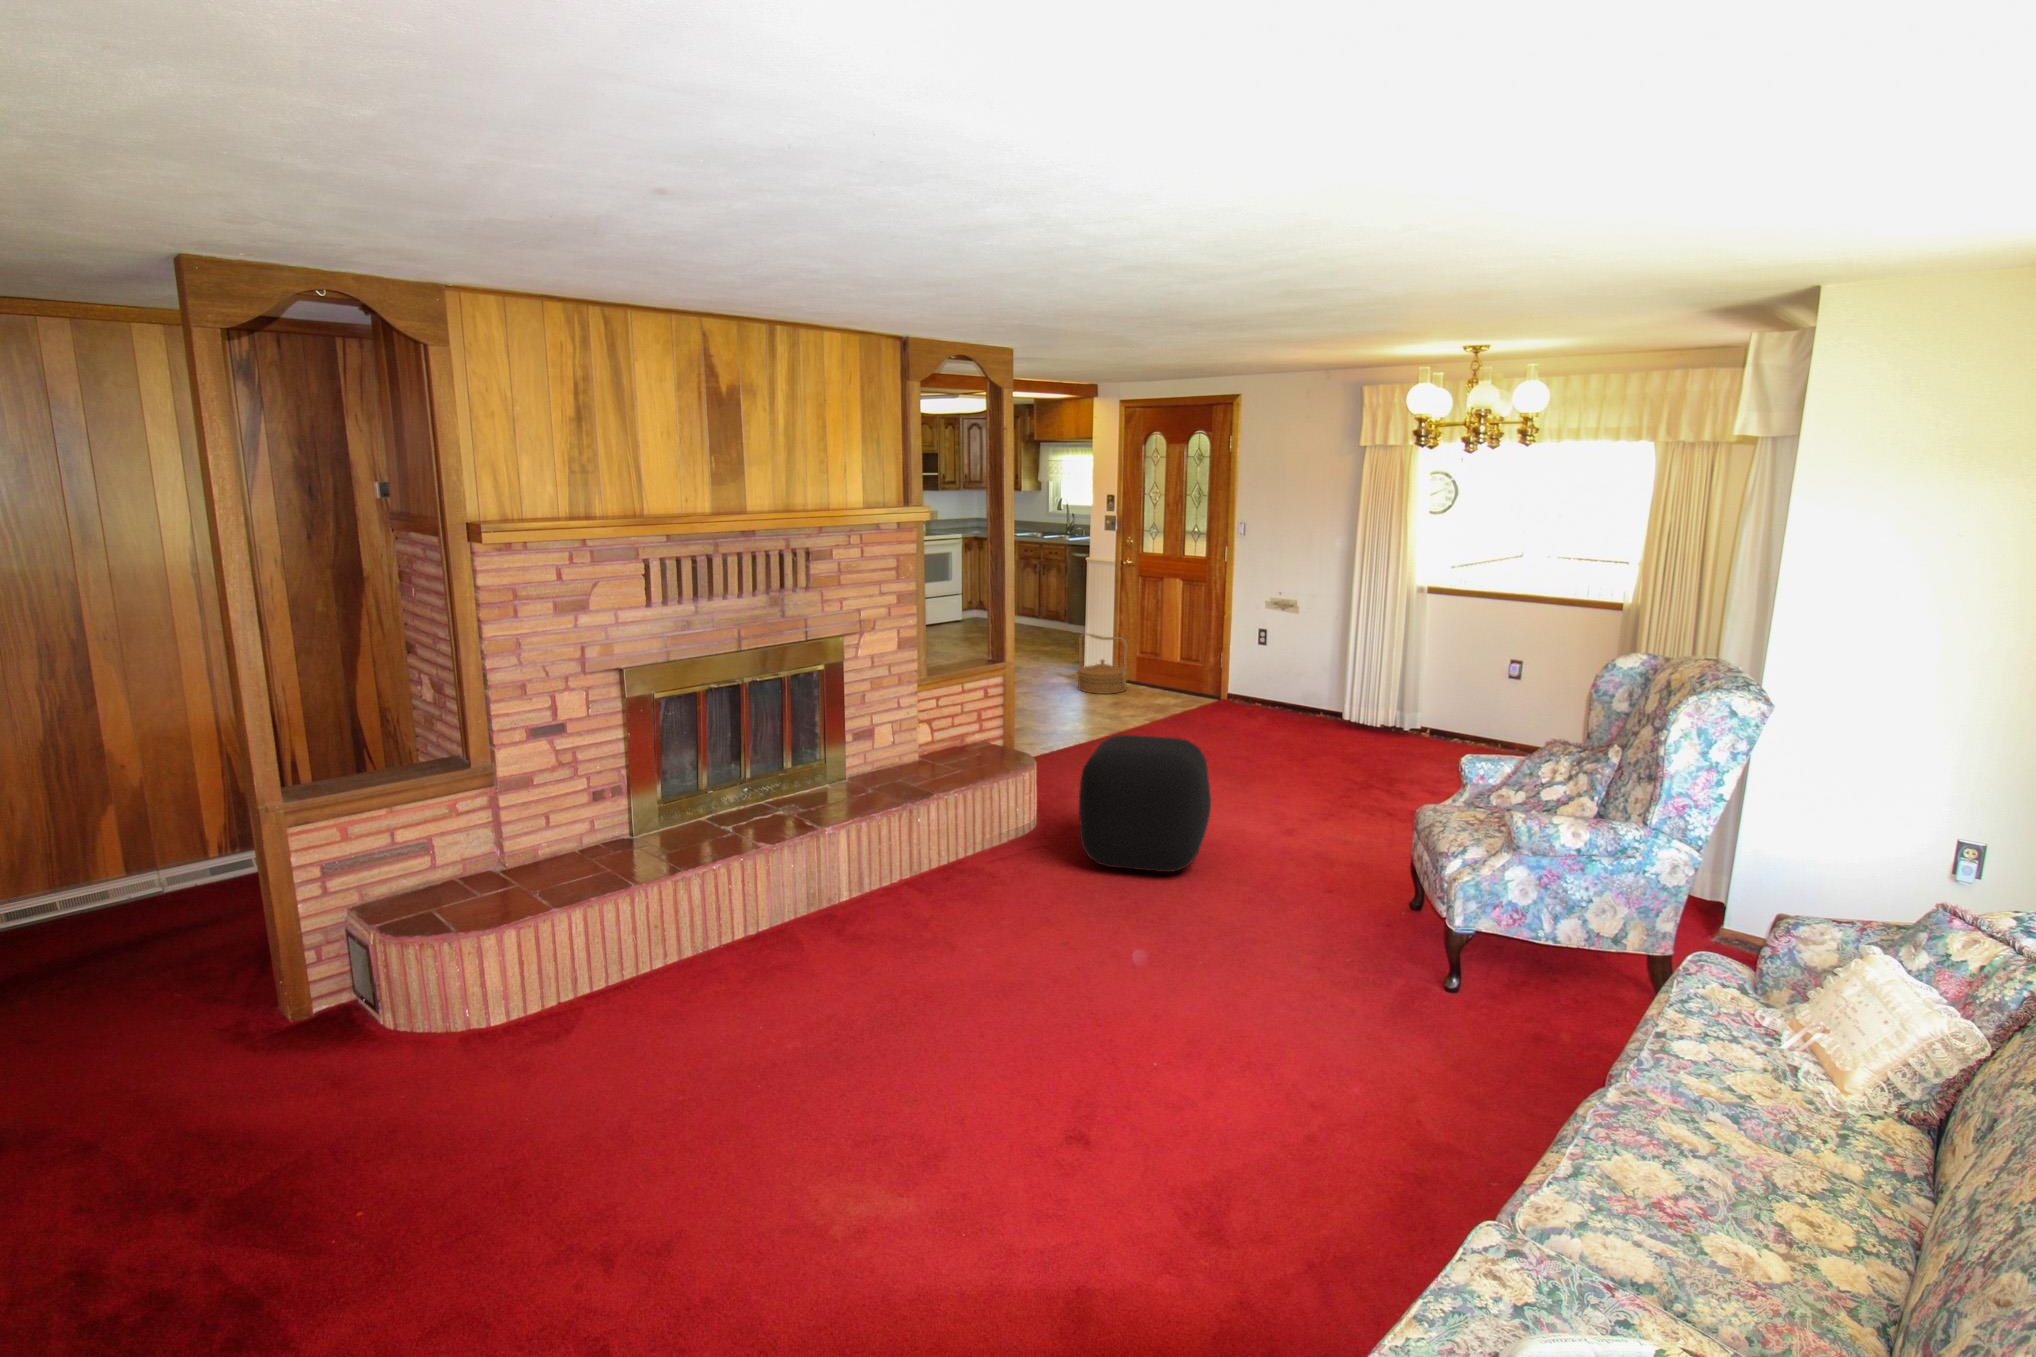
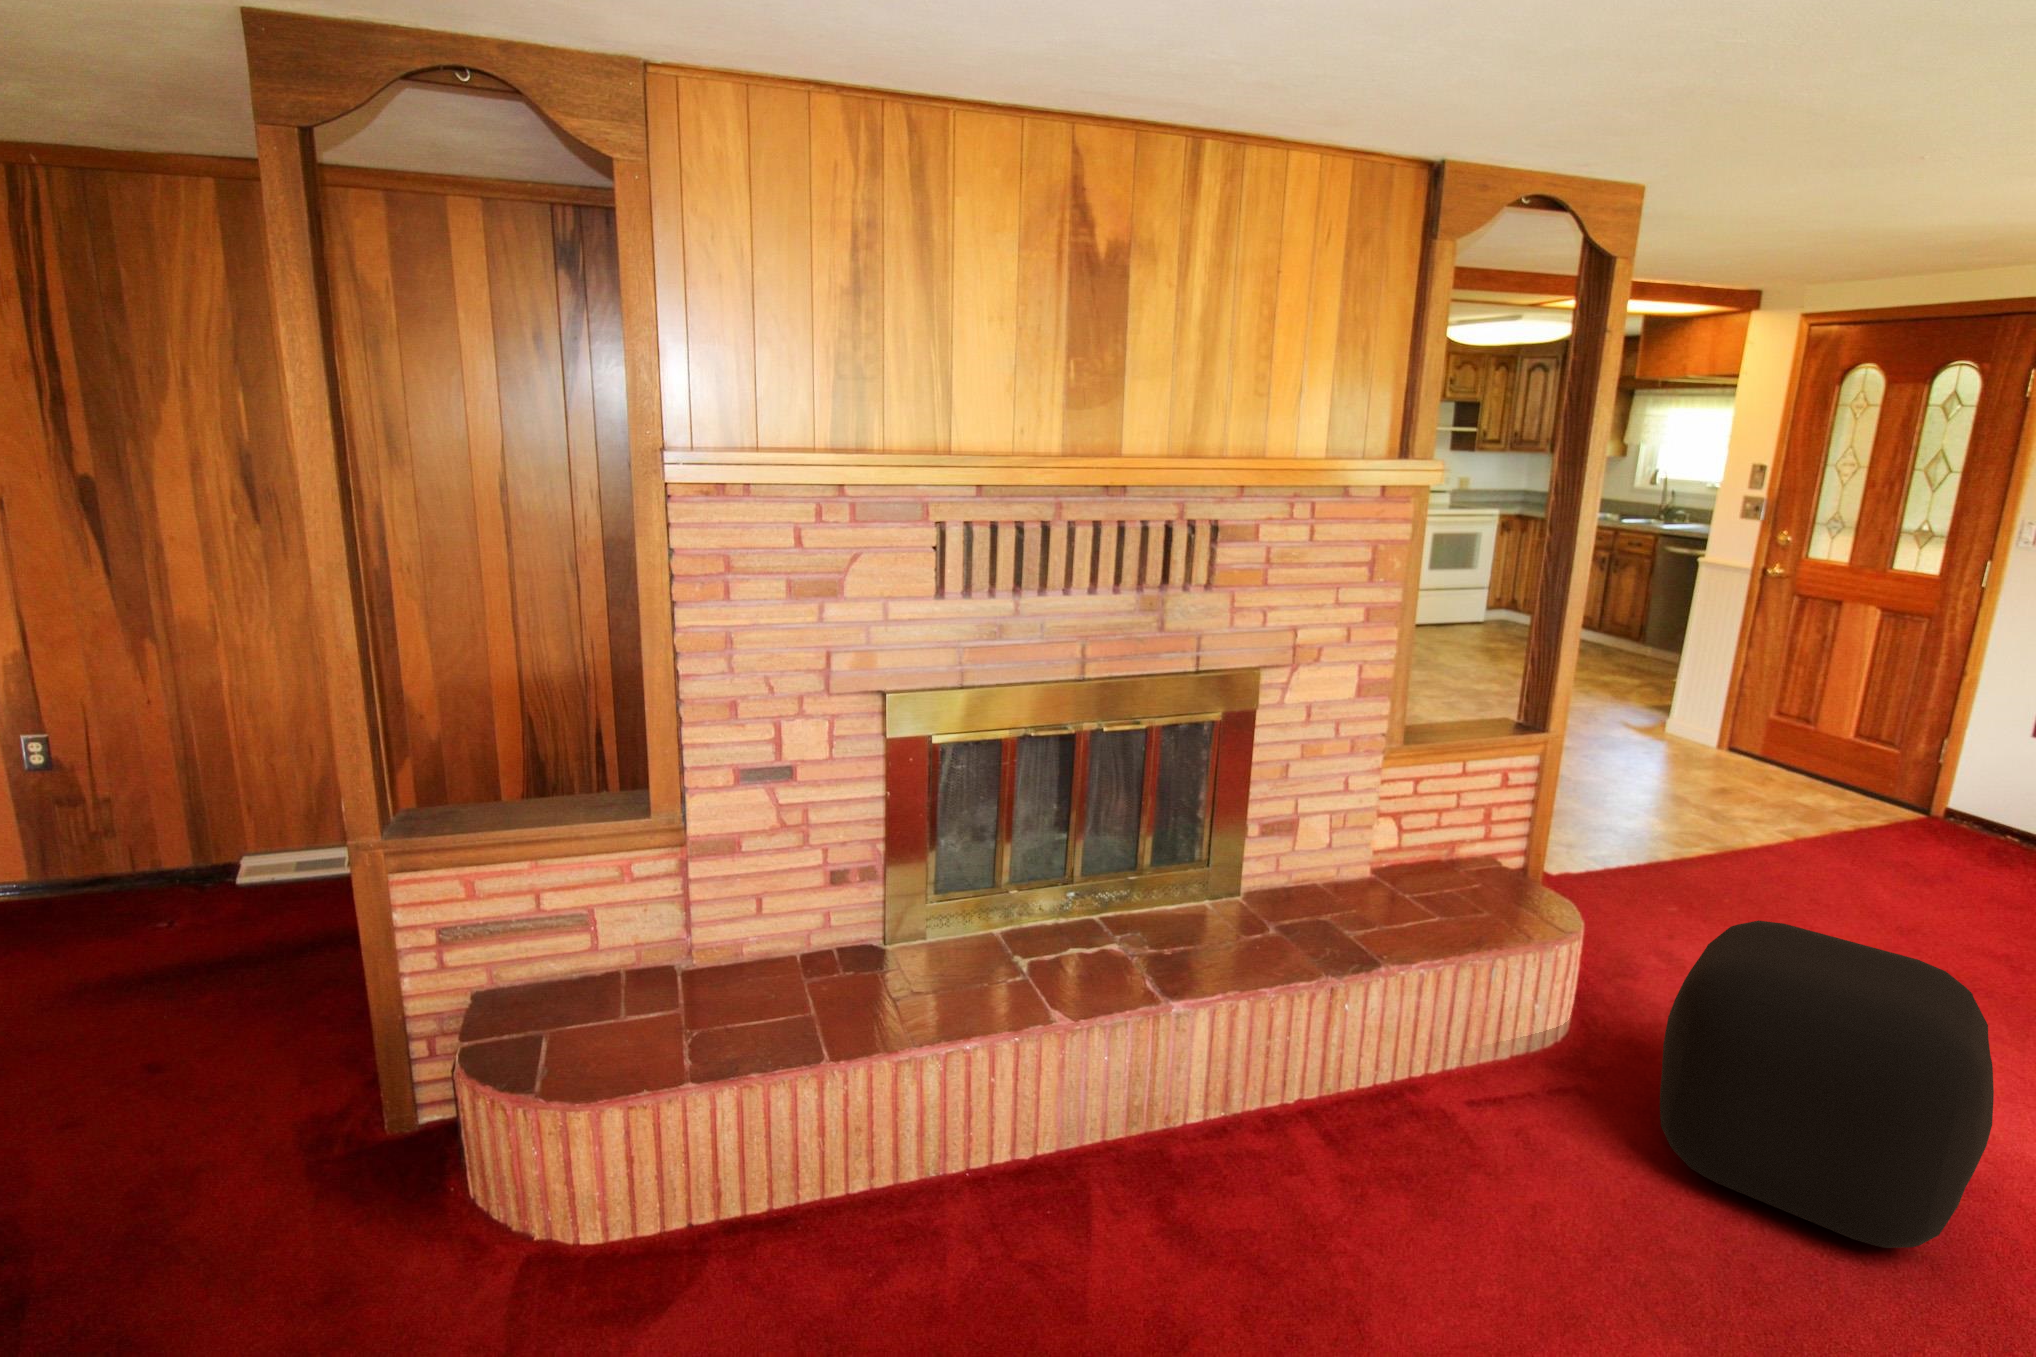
woven basket: present [1078,633,1128,694] -> none [1655,672,1756,770]

